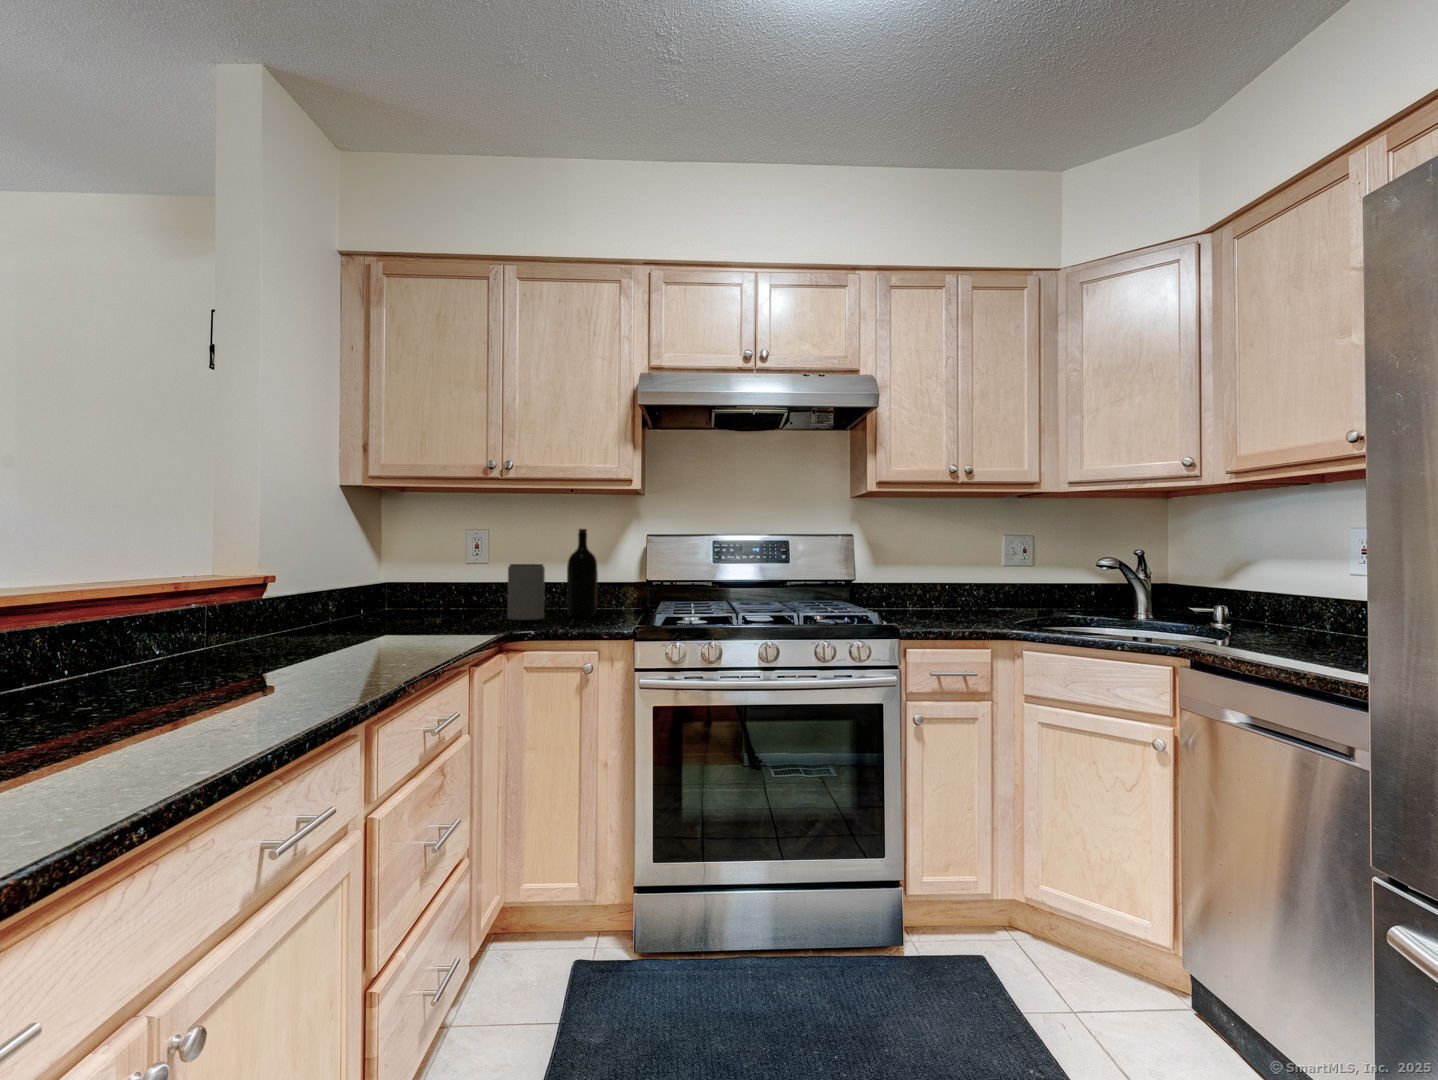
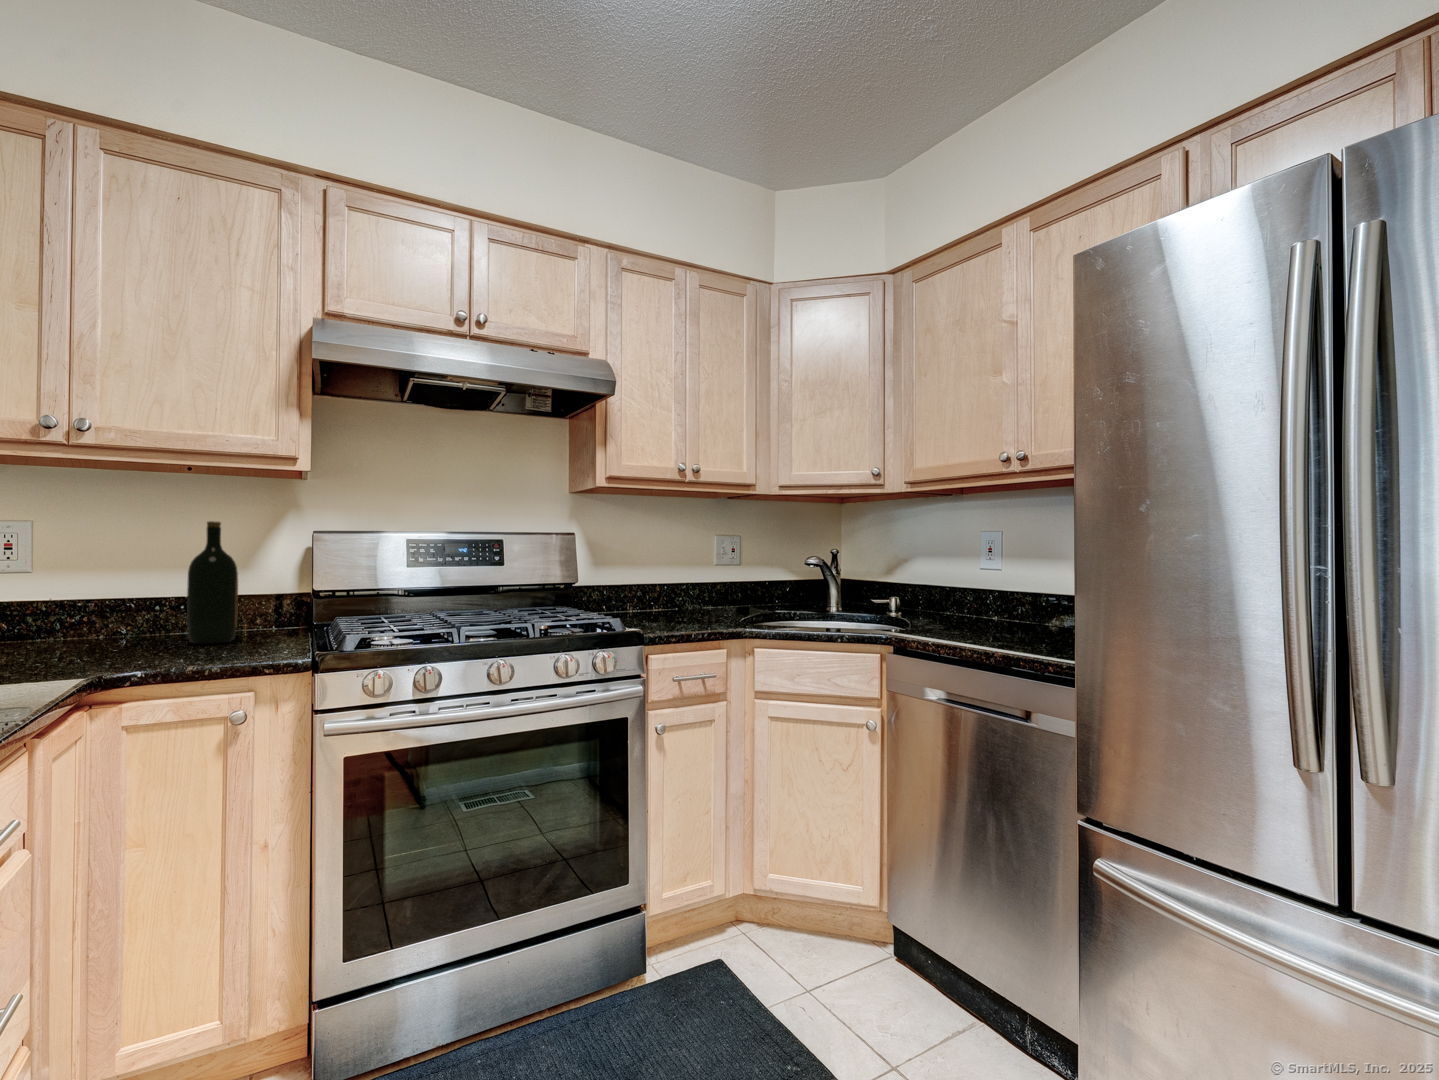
jar: present [507,564,545,620] -> none [79,572,149,656]

